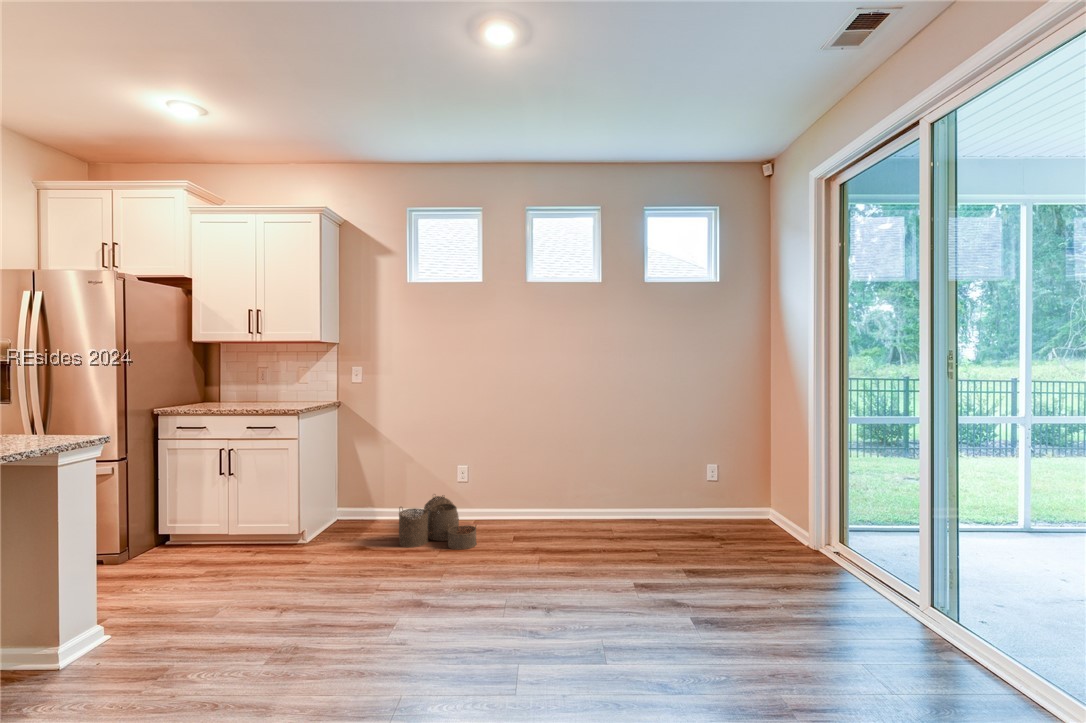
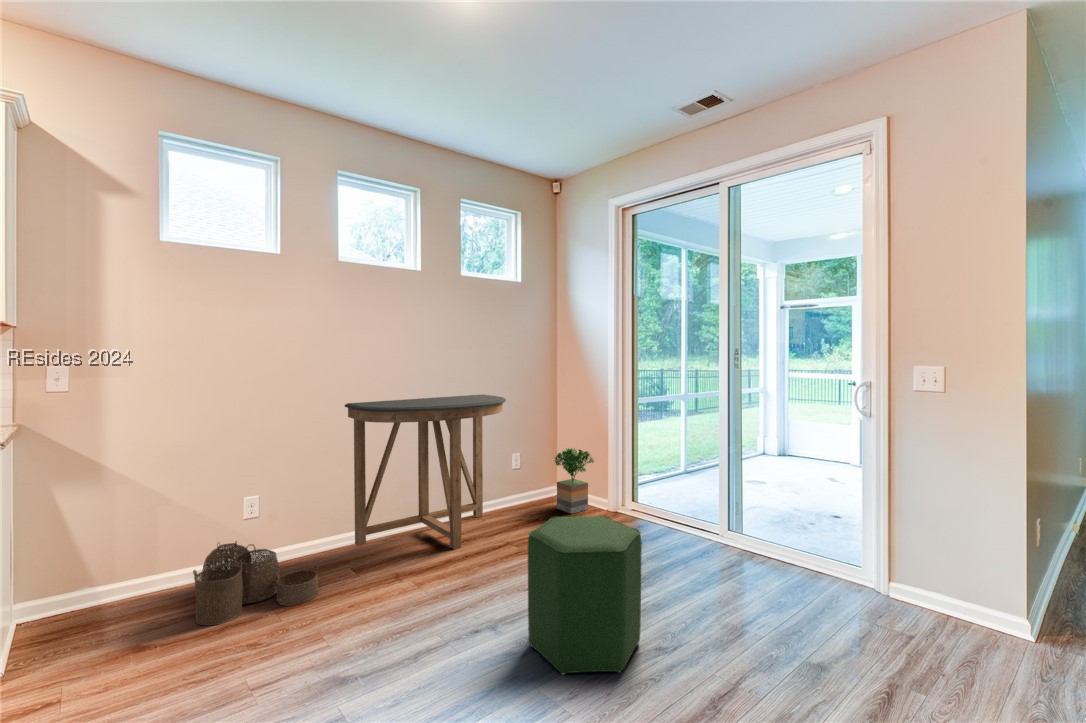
console table: none [528,400,675,543] -> present [345,394,506,549]
potted tree: none [739,465,796,541] -> present [555,448,594,514]
ottoman: none [548,519,657,687] -> present [528,516,642,675]

